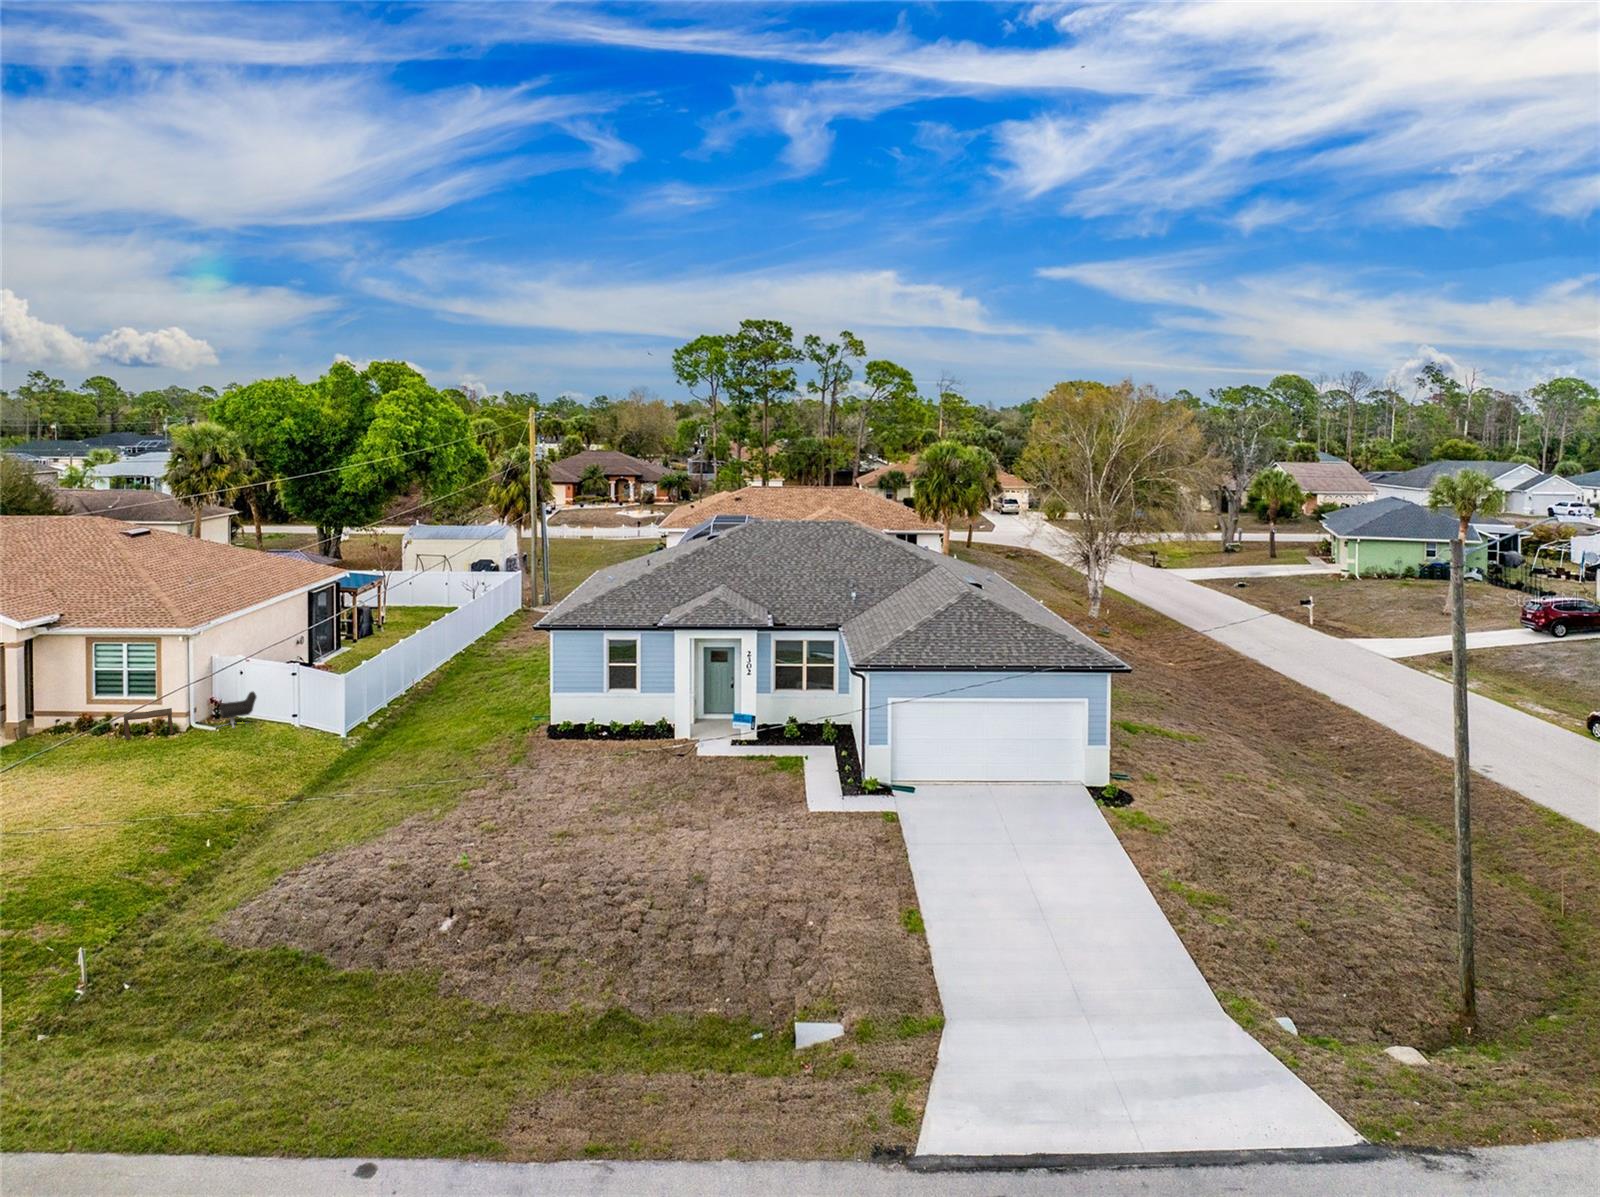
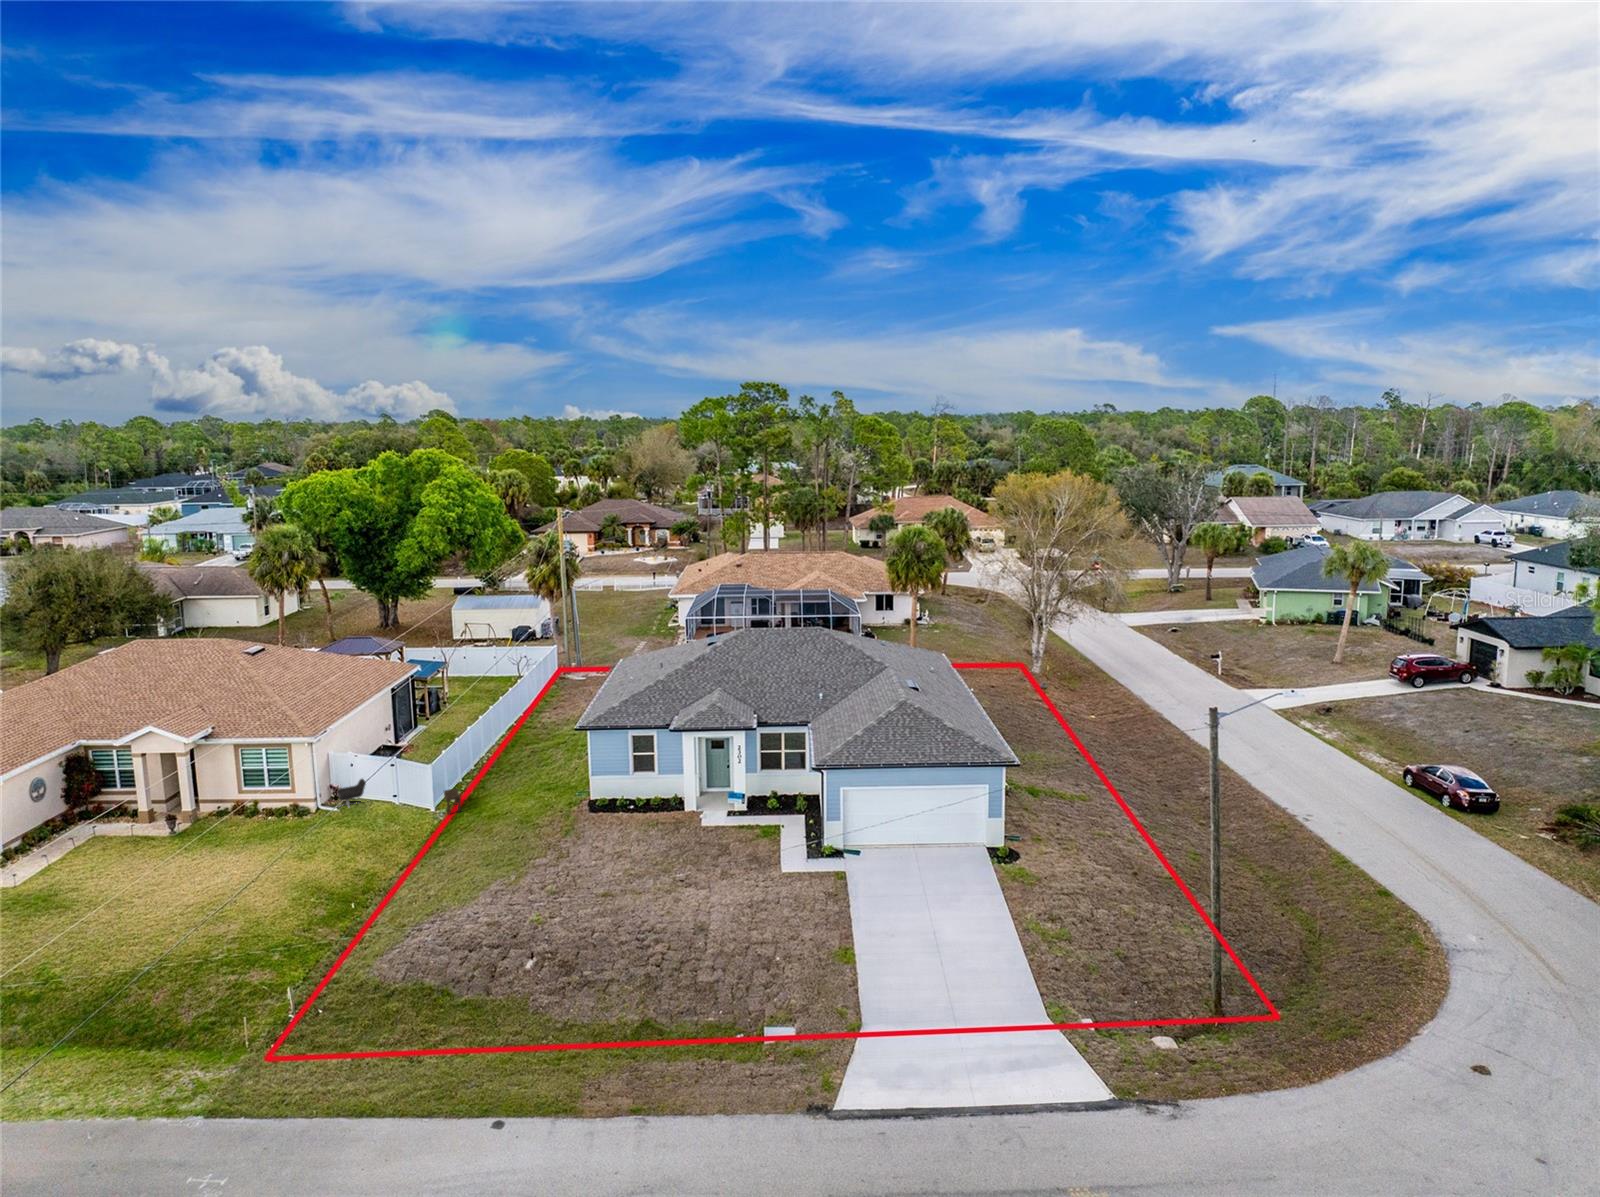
bench: present [124,708,173,740] -> present [444,789,461,814]

